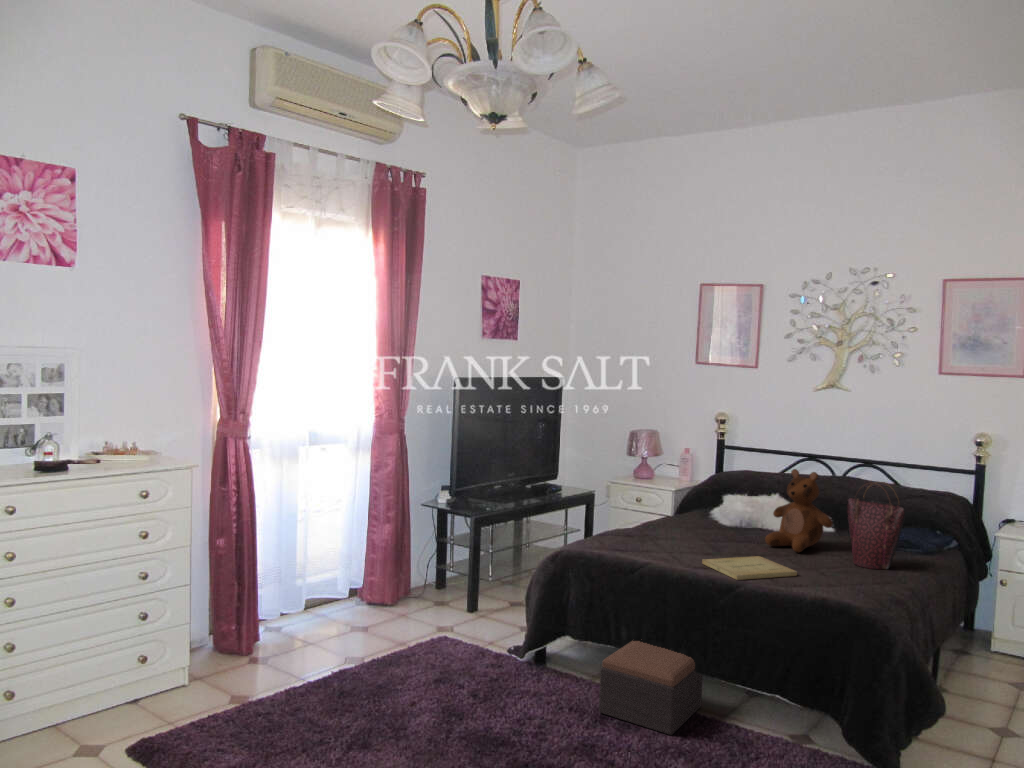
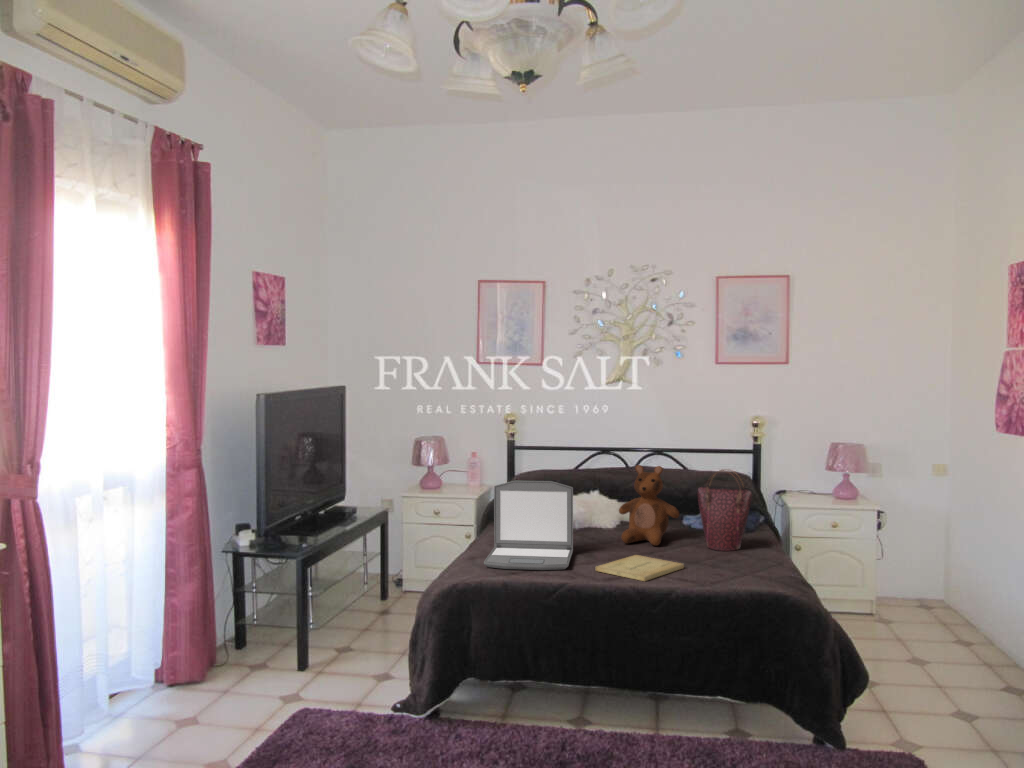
laptop: none [605,470,706,558] -> present [484,480,573,570]
footstool: present [599,639,703,735] -> none [532,660,617,749]

